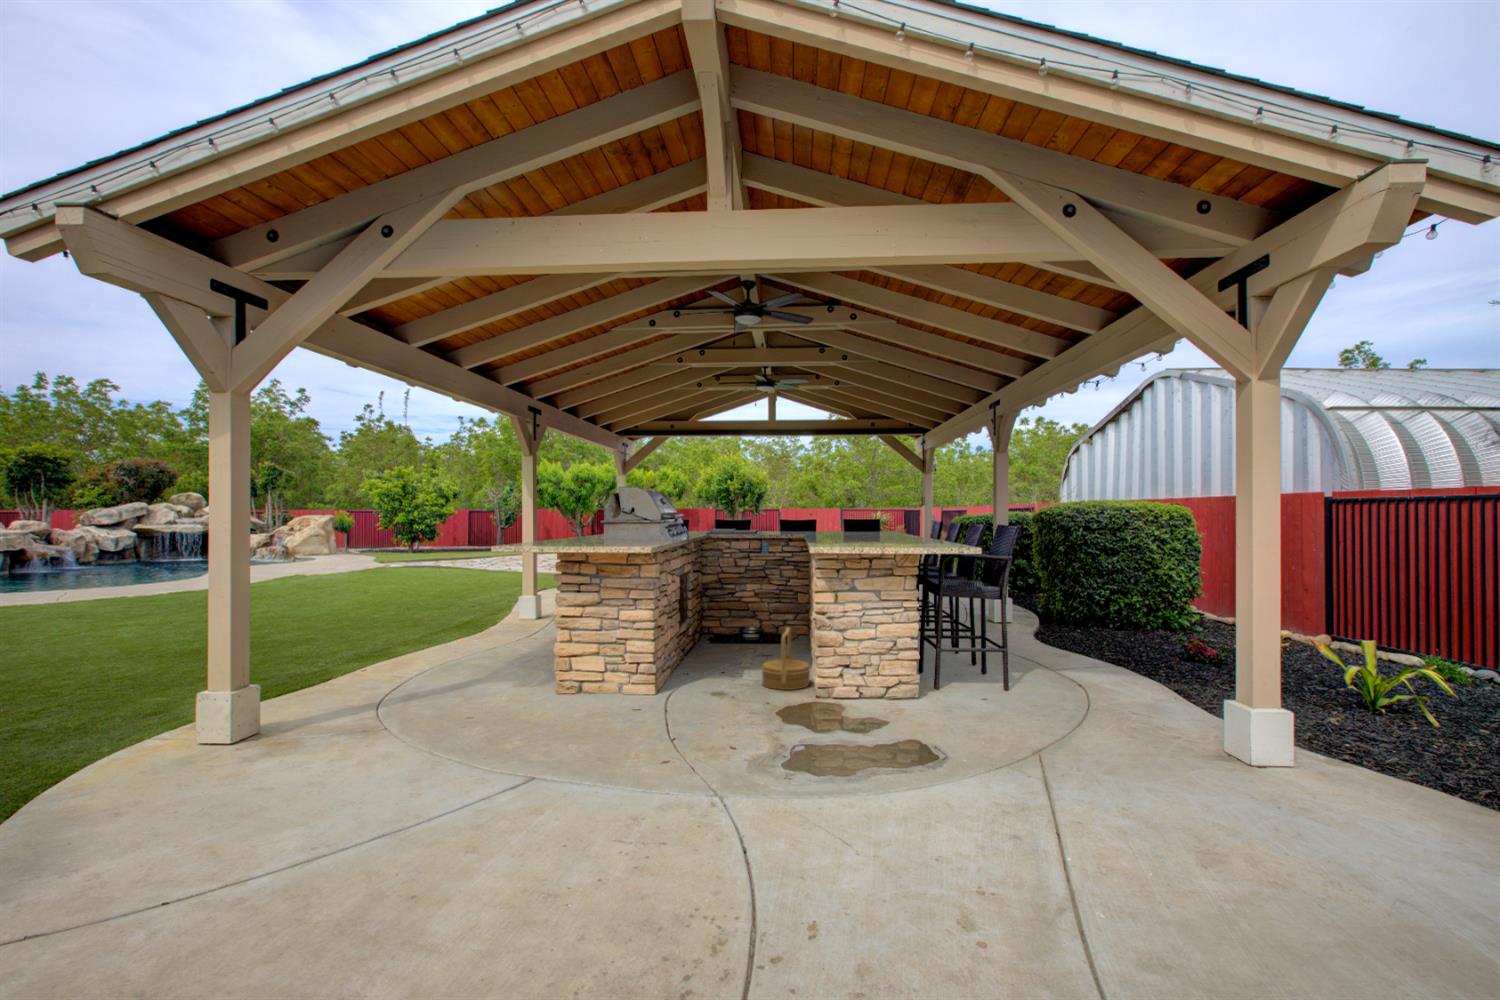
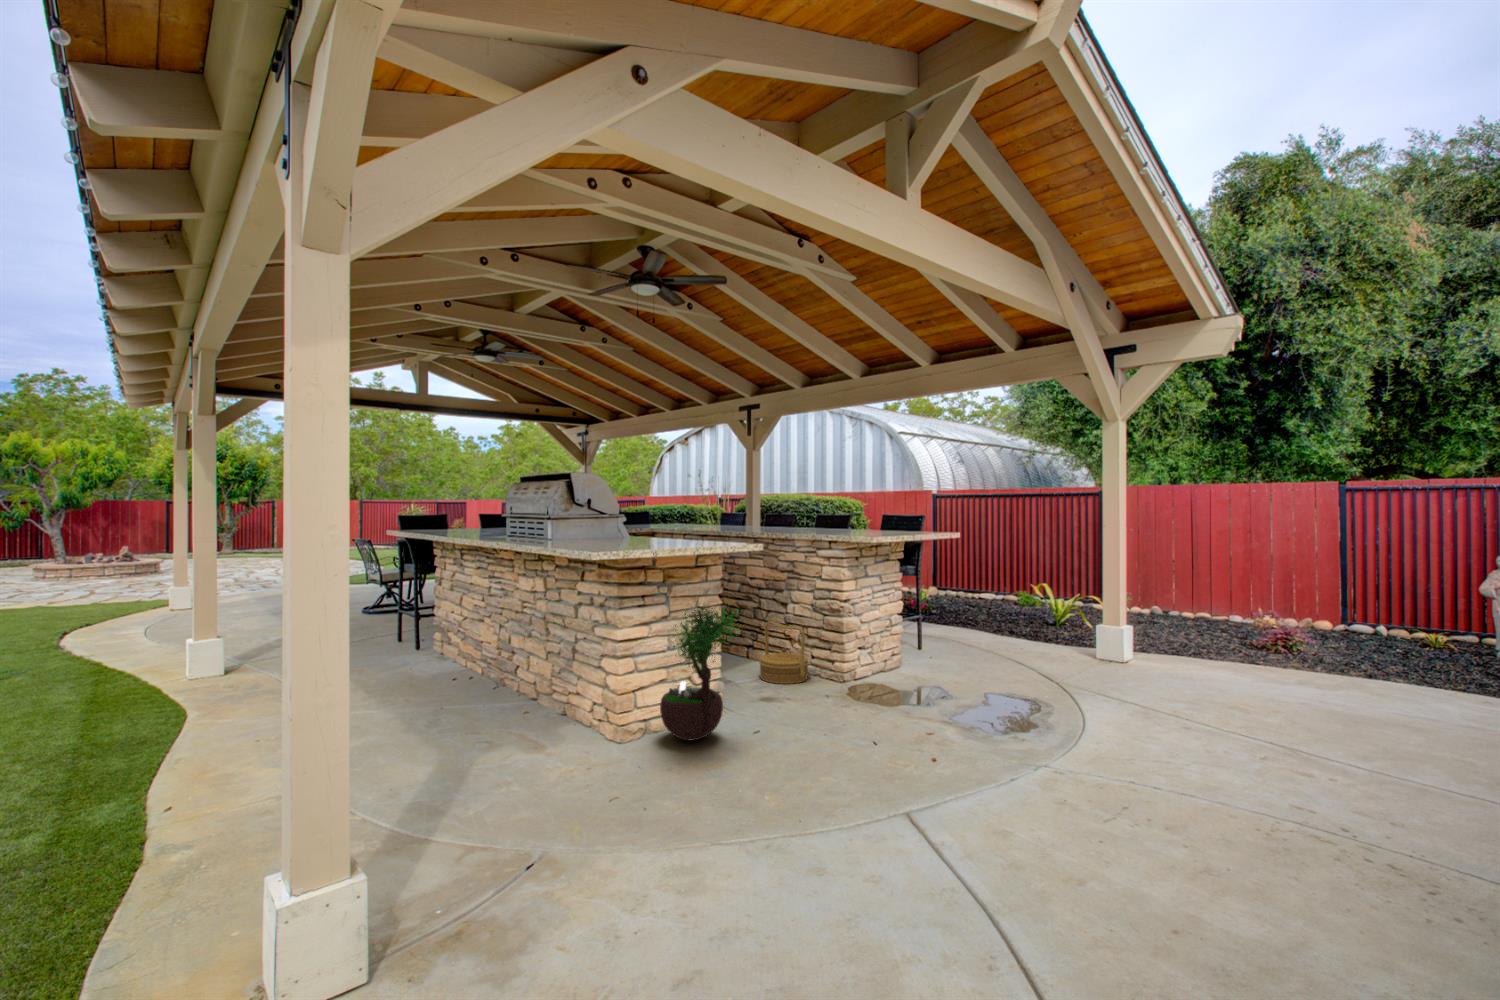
potted tree: none [546,585,617,702] -> present [660,604,736,741]

